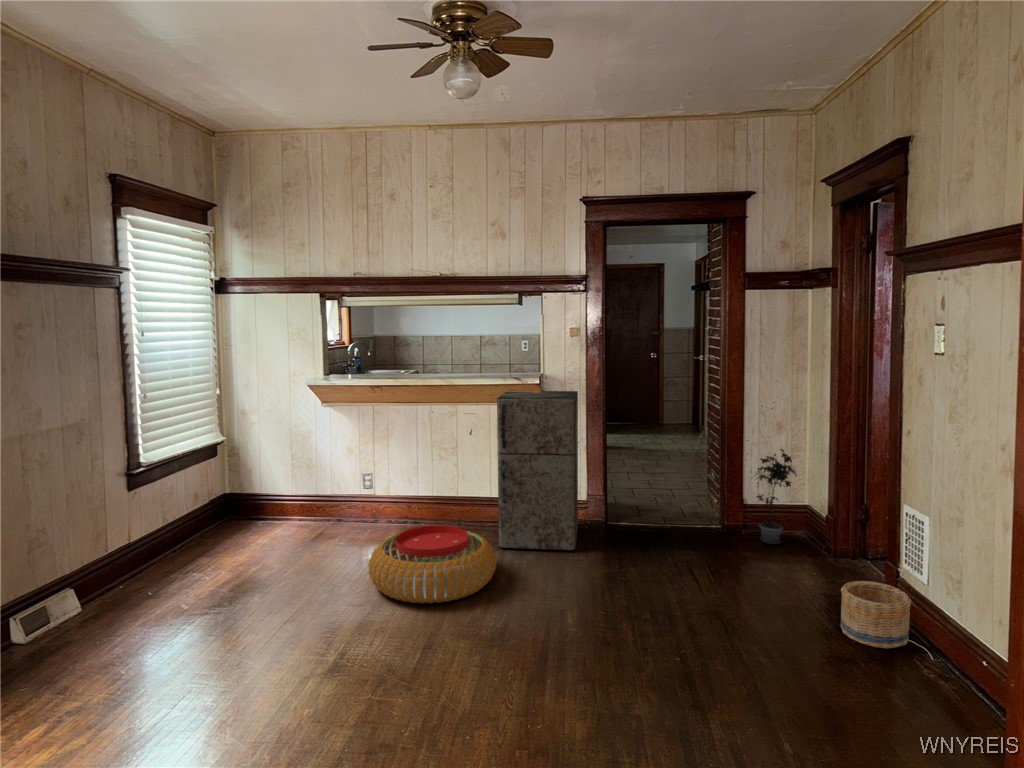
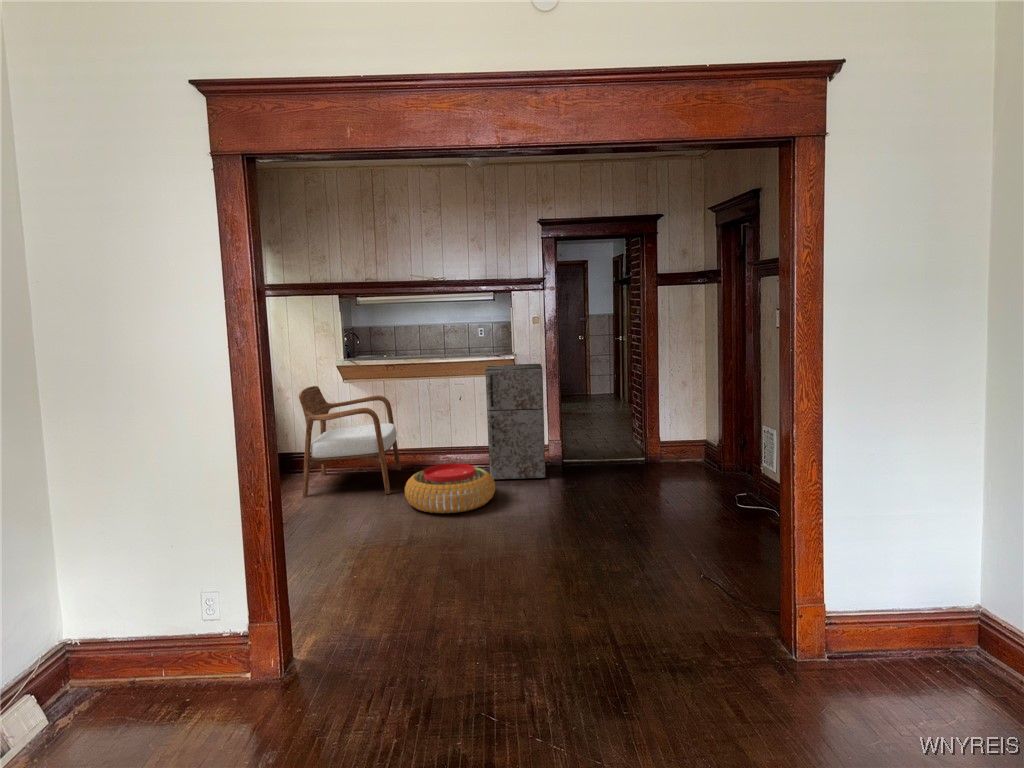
armchair: none [247,409,391,561] -> present [299,386,401,497]
potted plant: present [757,449,797,544] -> none [667,399,697,466]
basket: present [841,581,912,648] -> none [725,477,766,514]

